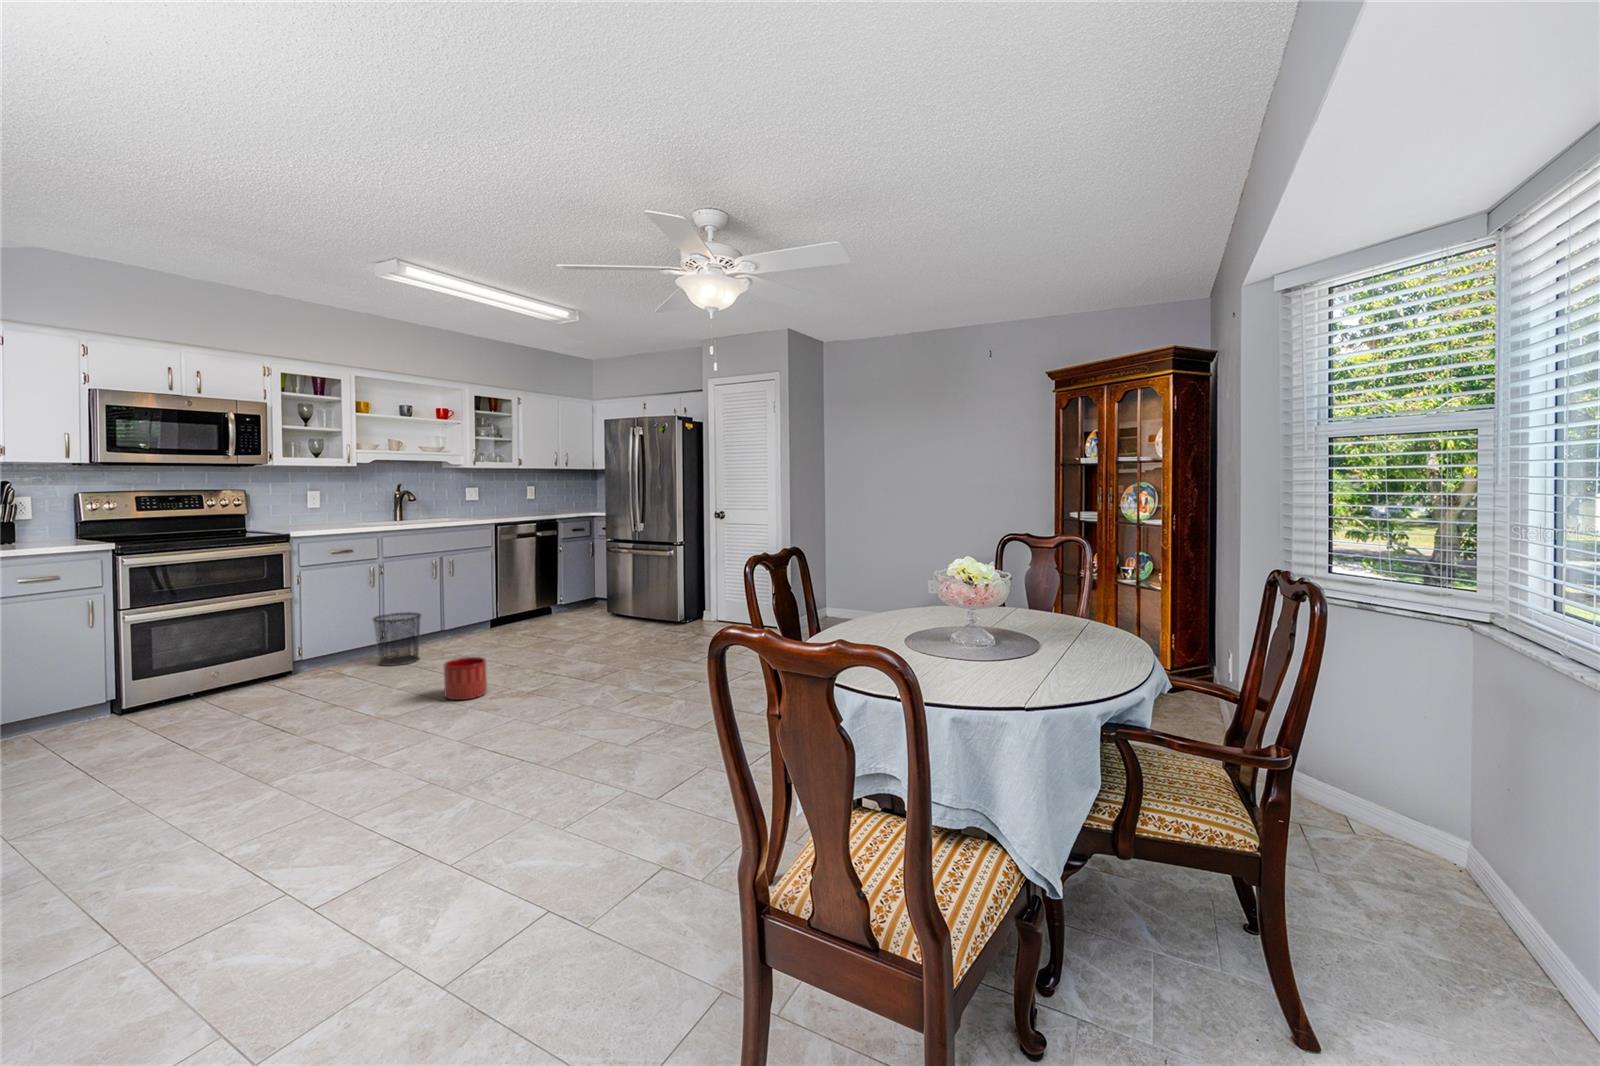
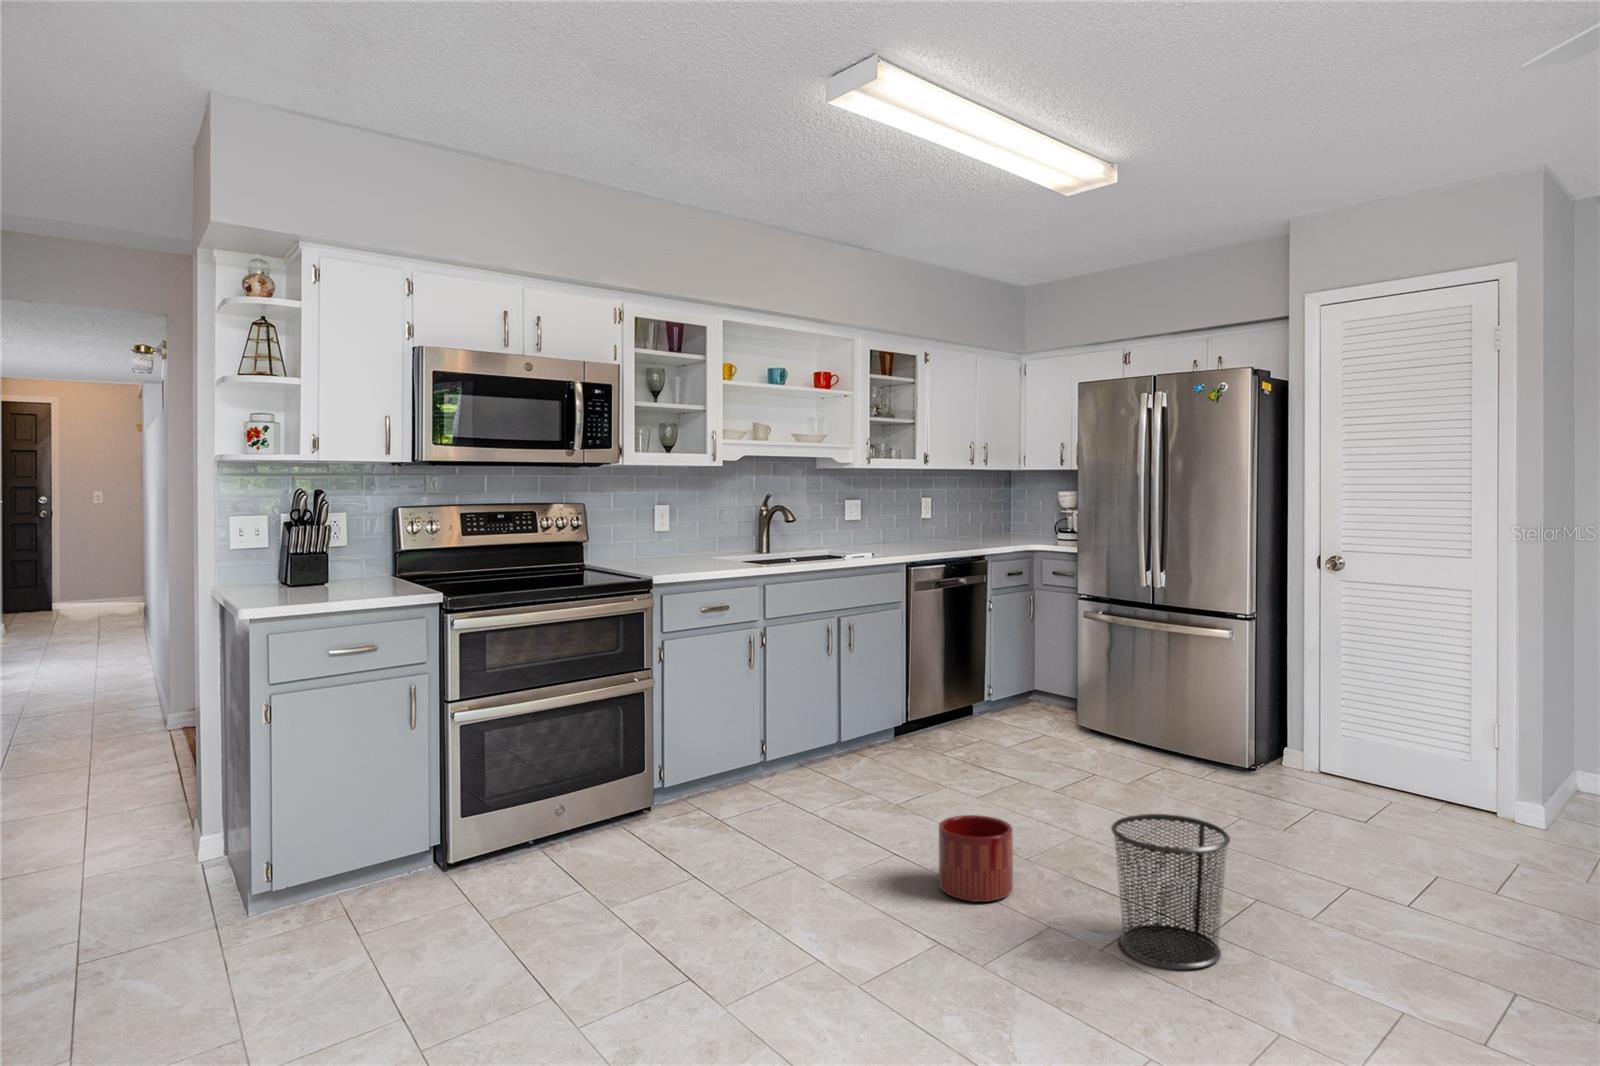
waste bin: present [373,612,421,666] -> present [1111,814,1230,969]

